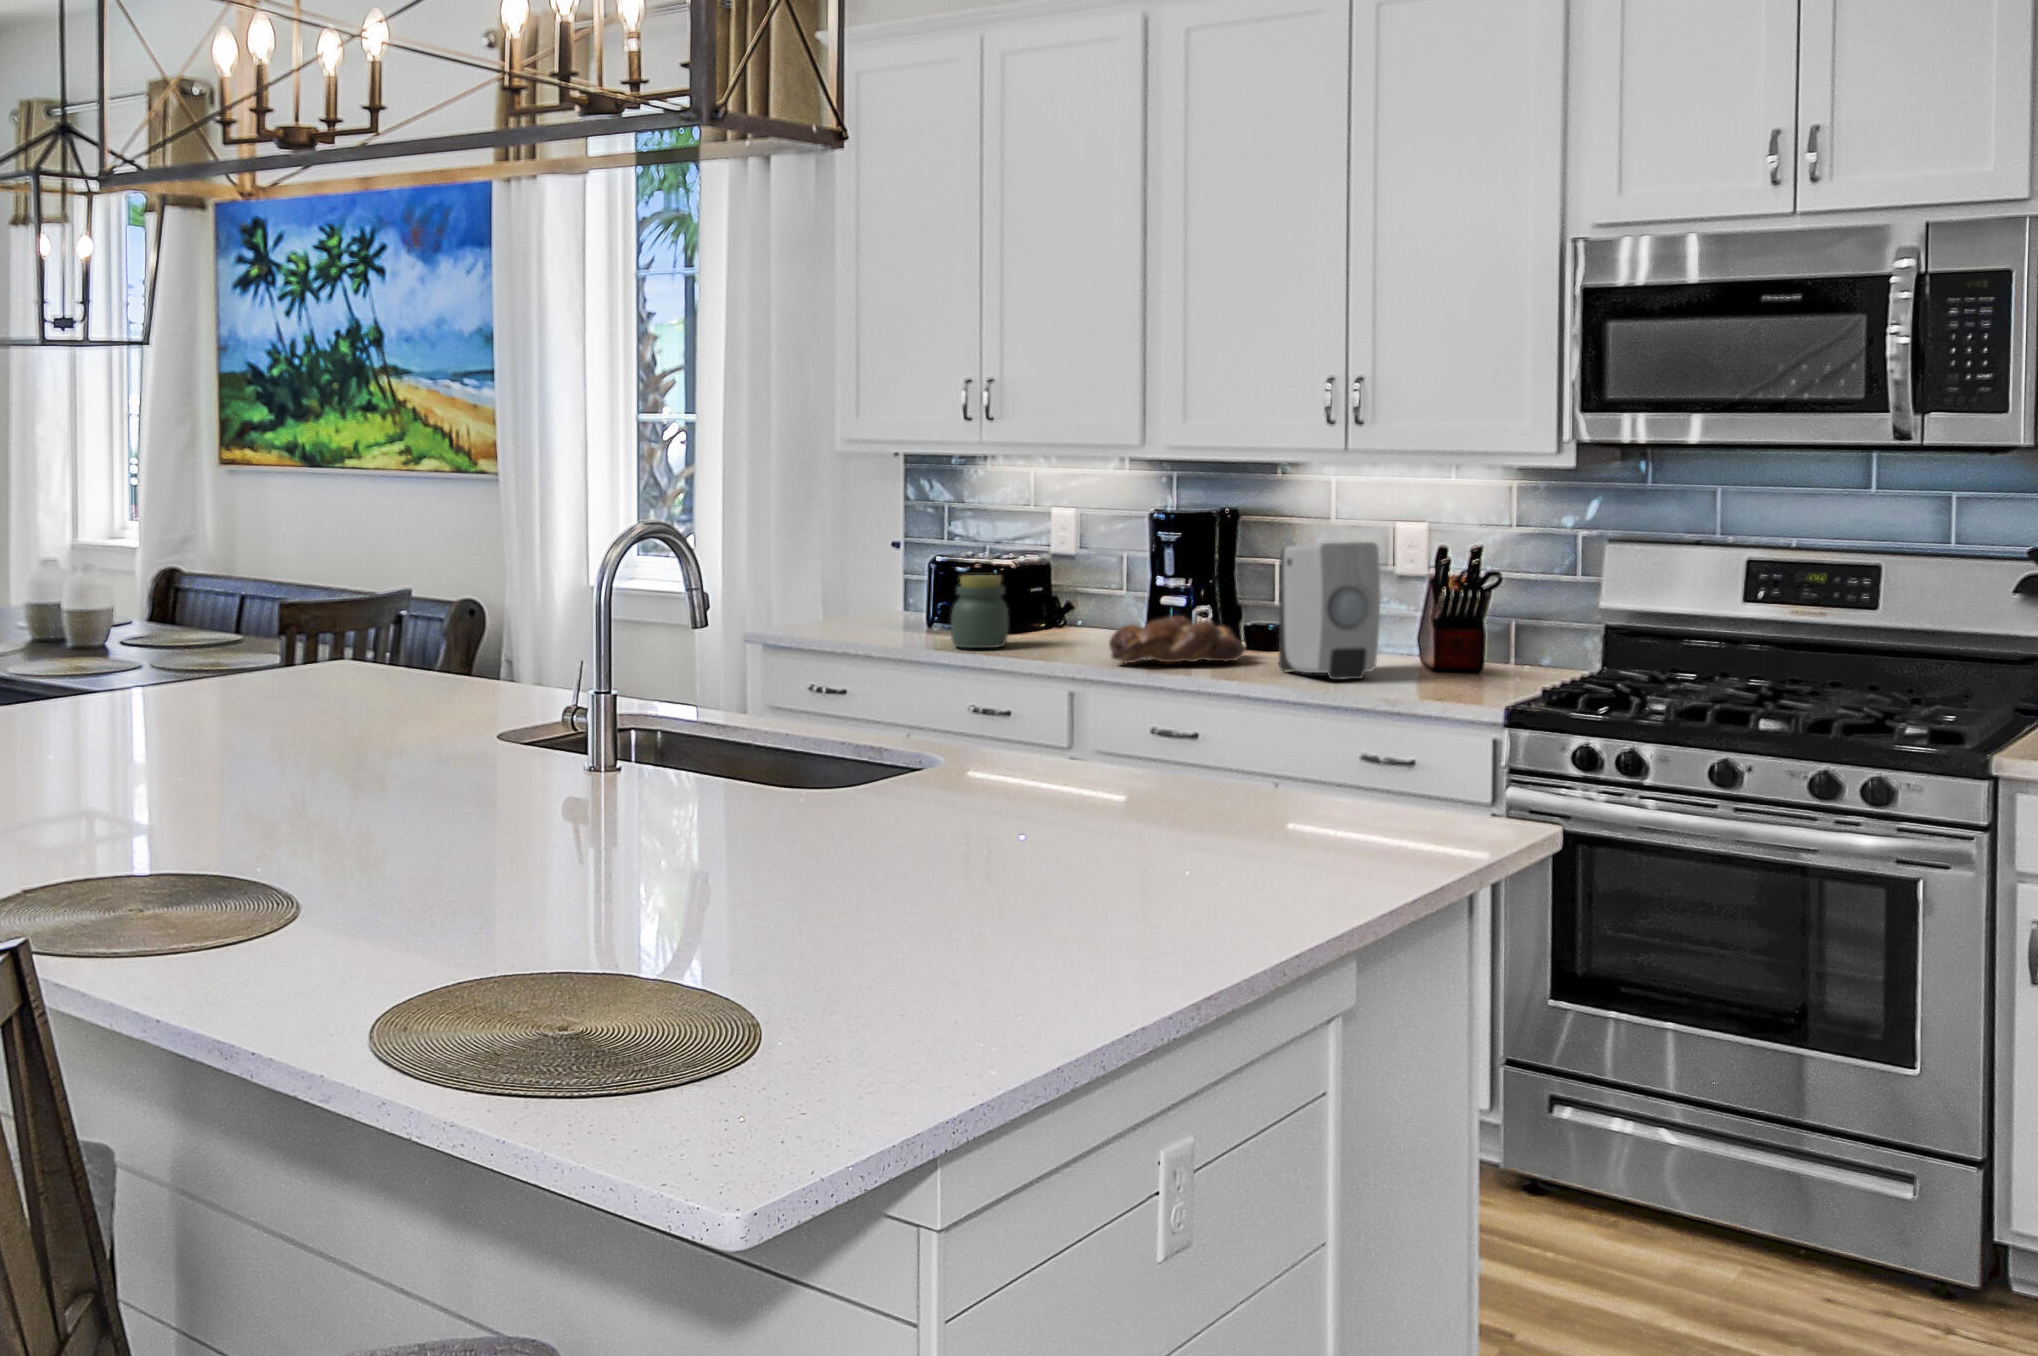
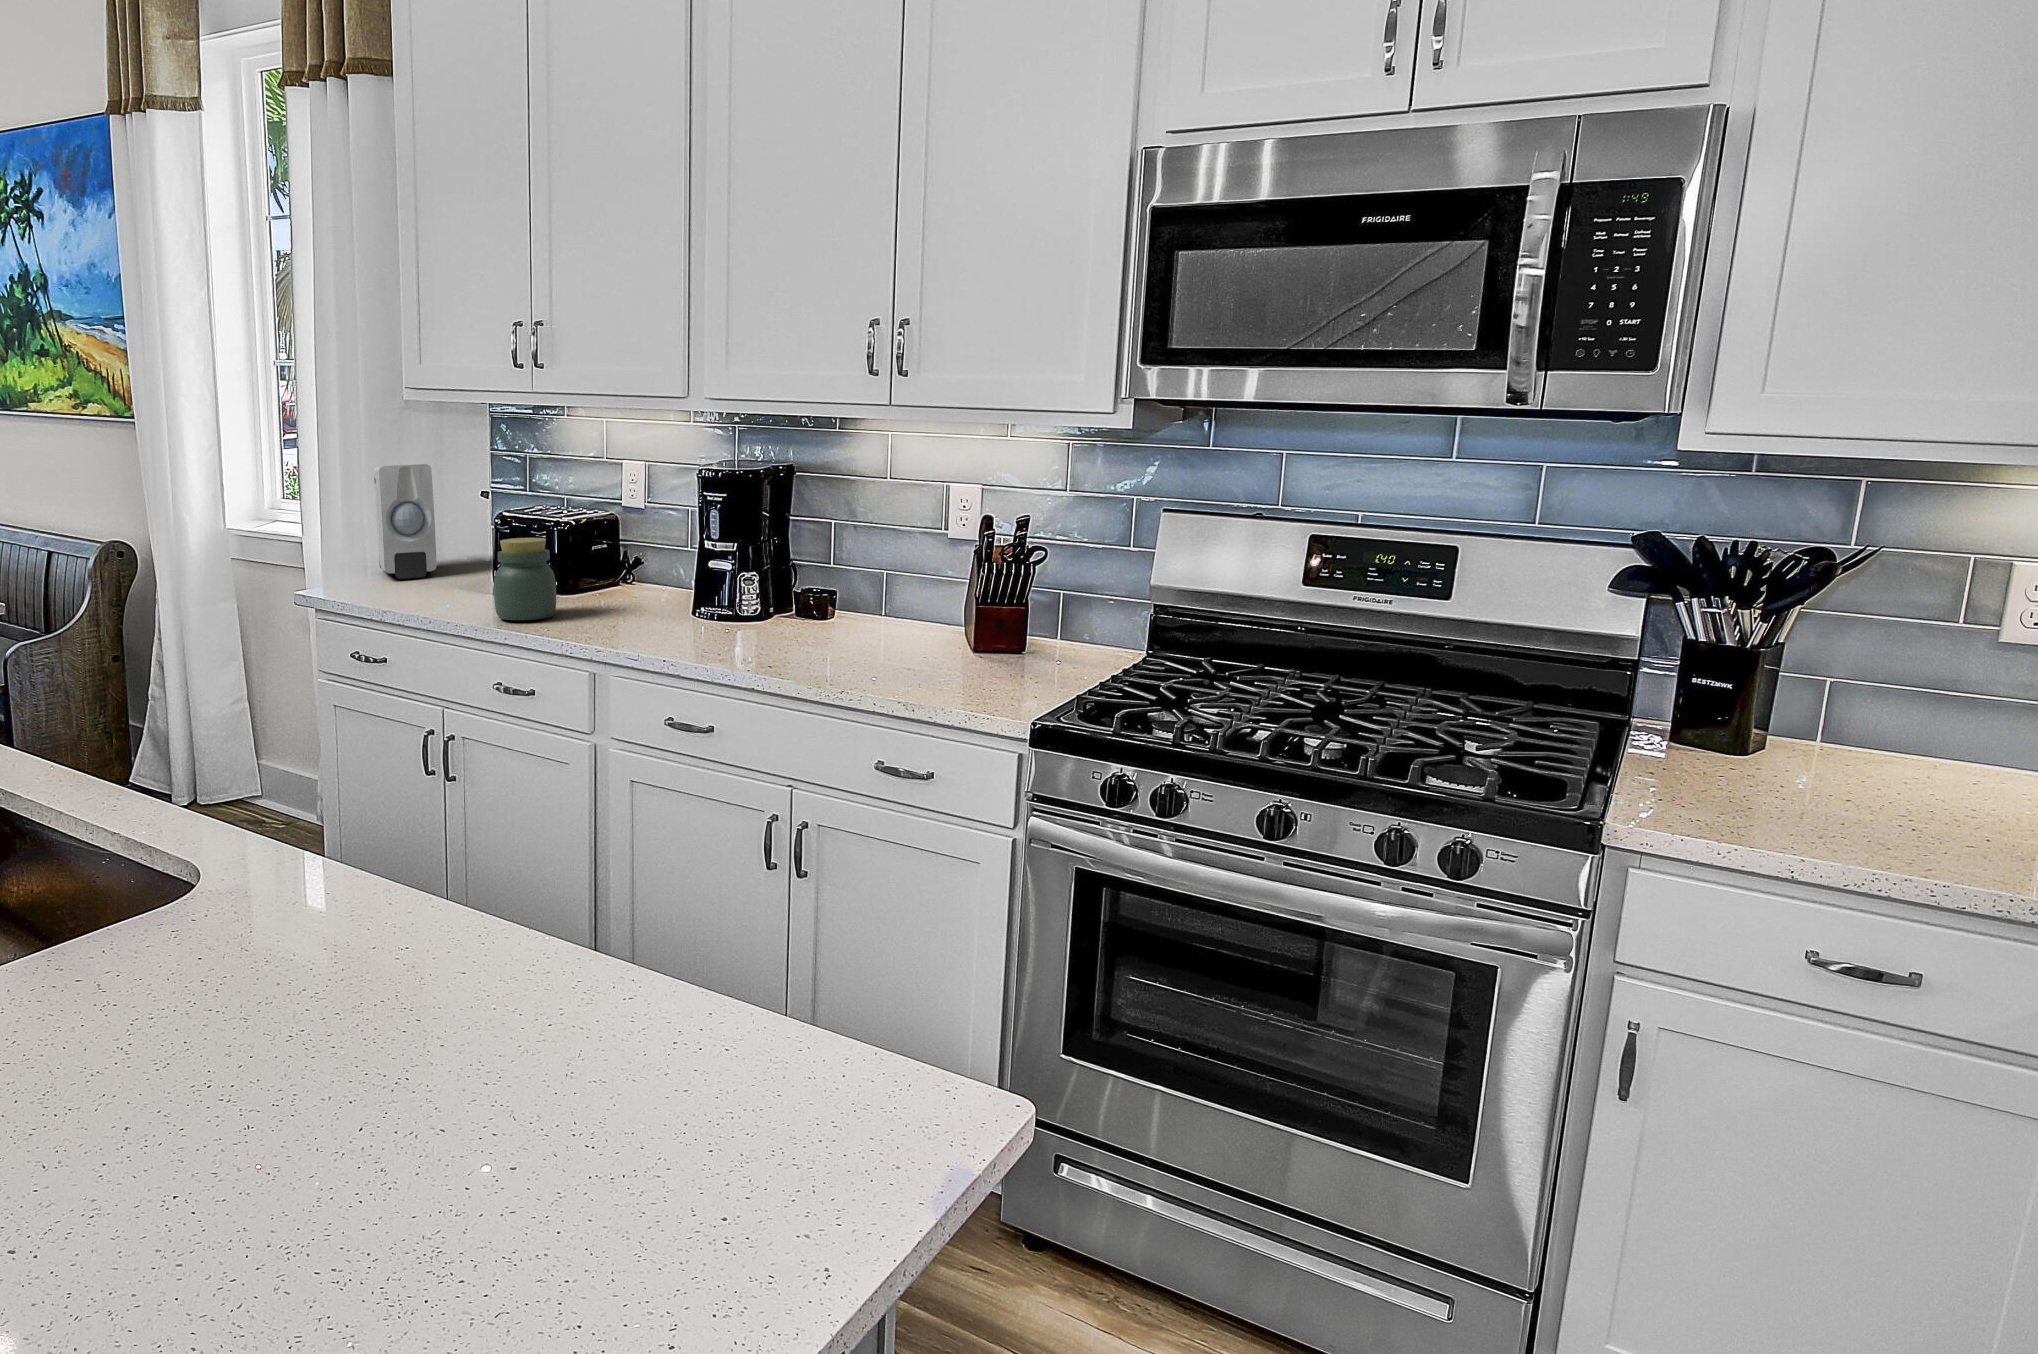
soap dispenser: present [1279,542,1380,680] -> present [374,464,437,579]
bread loaf: present [1109,616,1245,663] -> none [638,589,785,646]

